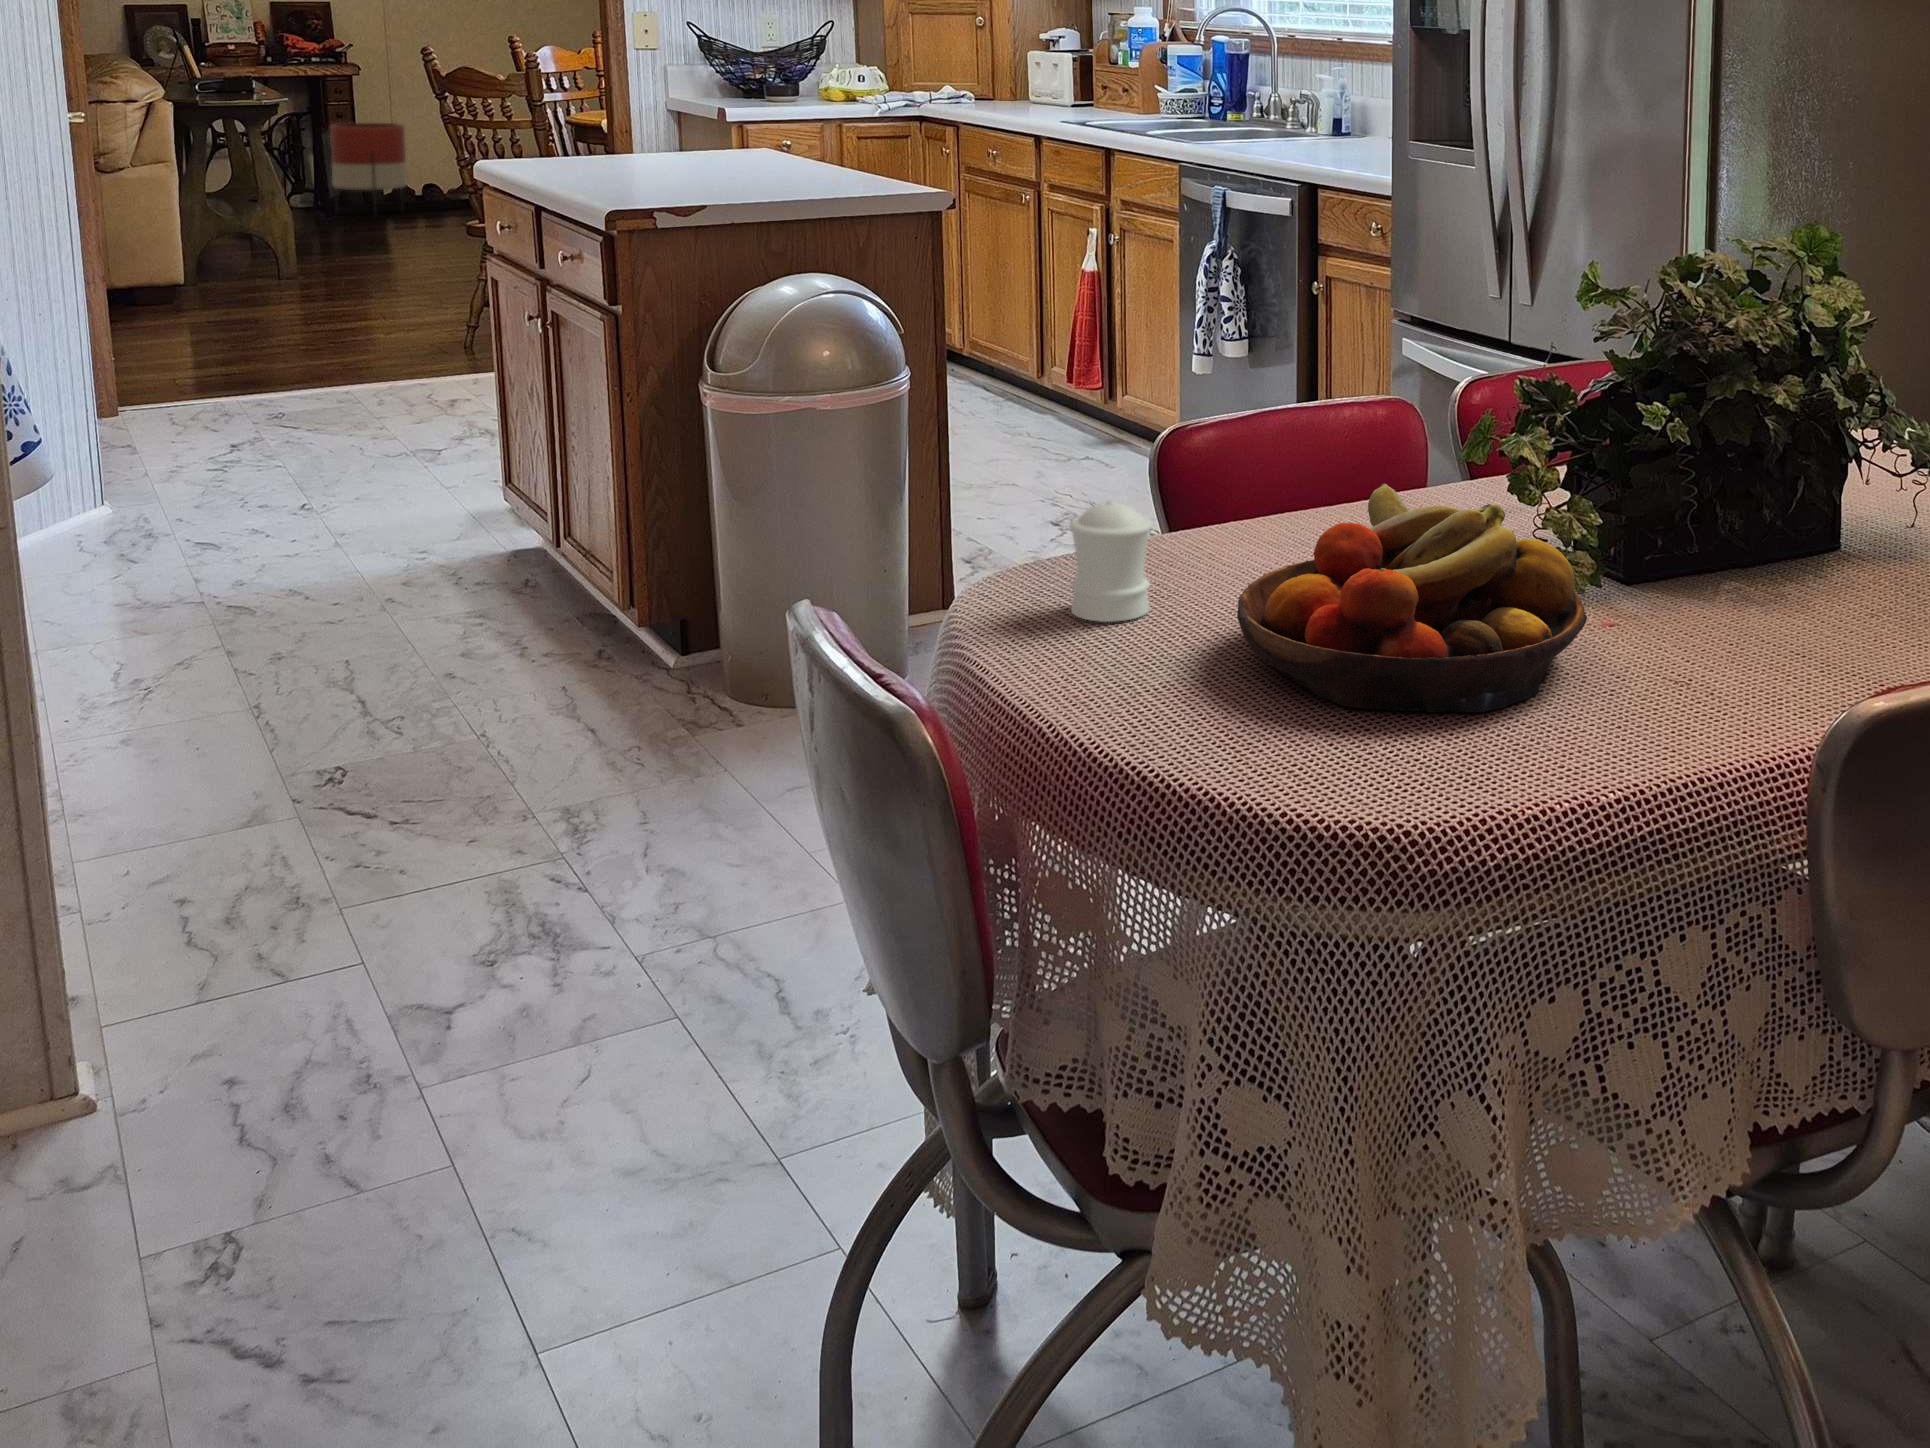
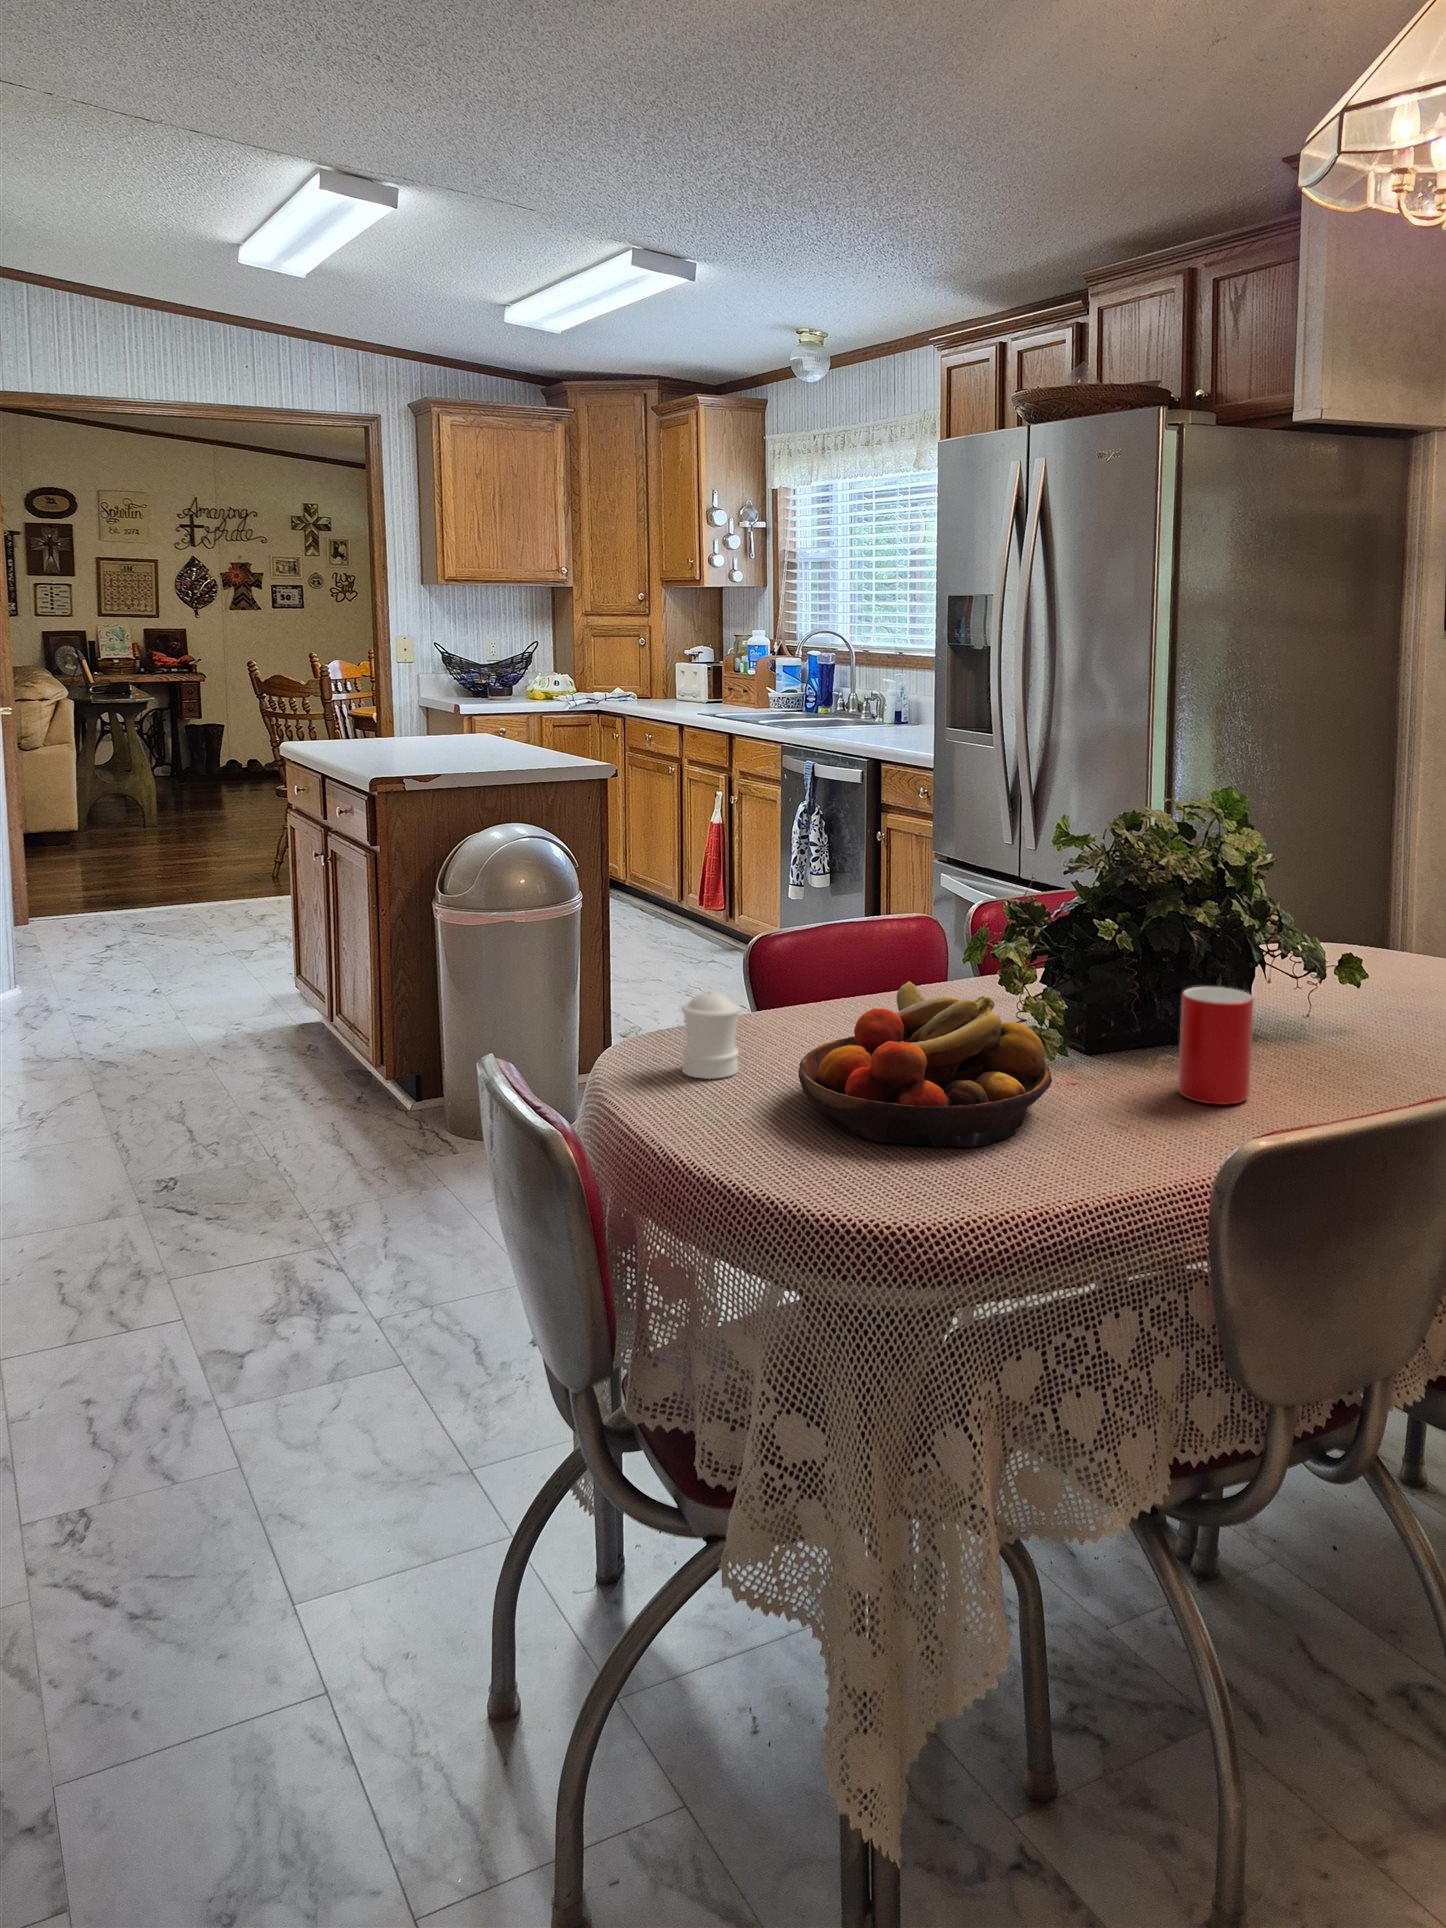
planter: present [330,123,408,211] -> none [177,717,231,786]
cup: none [1752,487,1855,646] -> present [1178,987,1254,1105]

